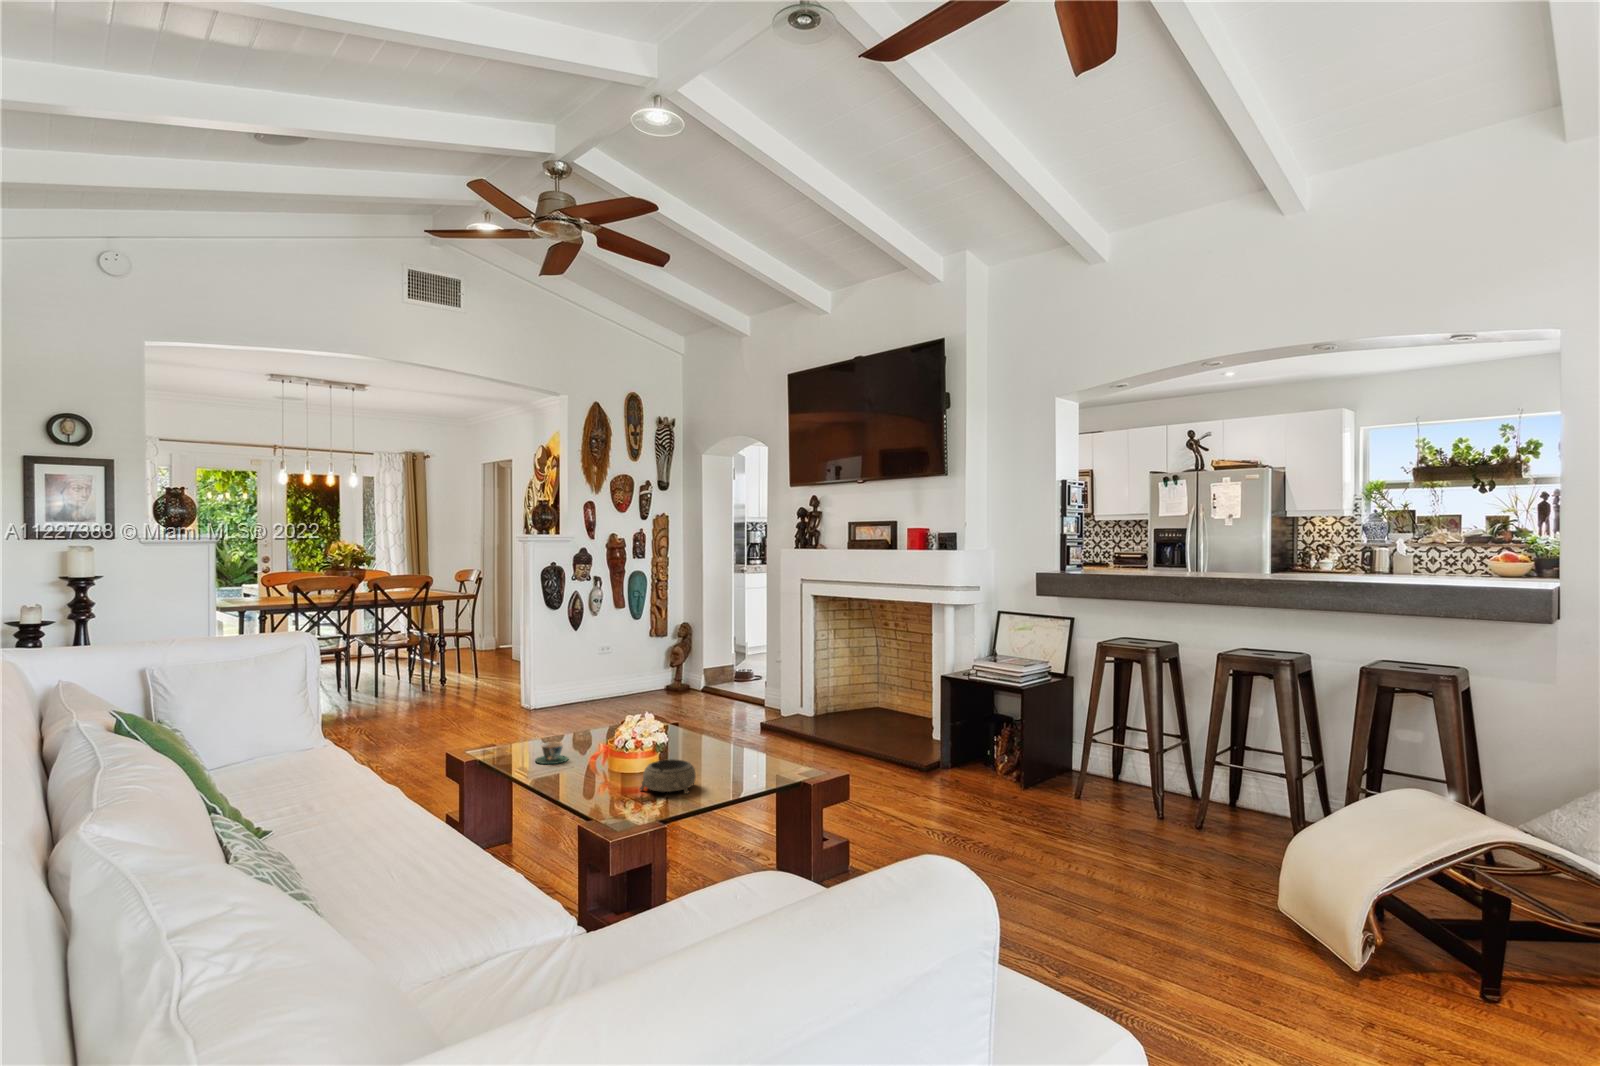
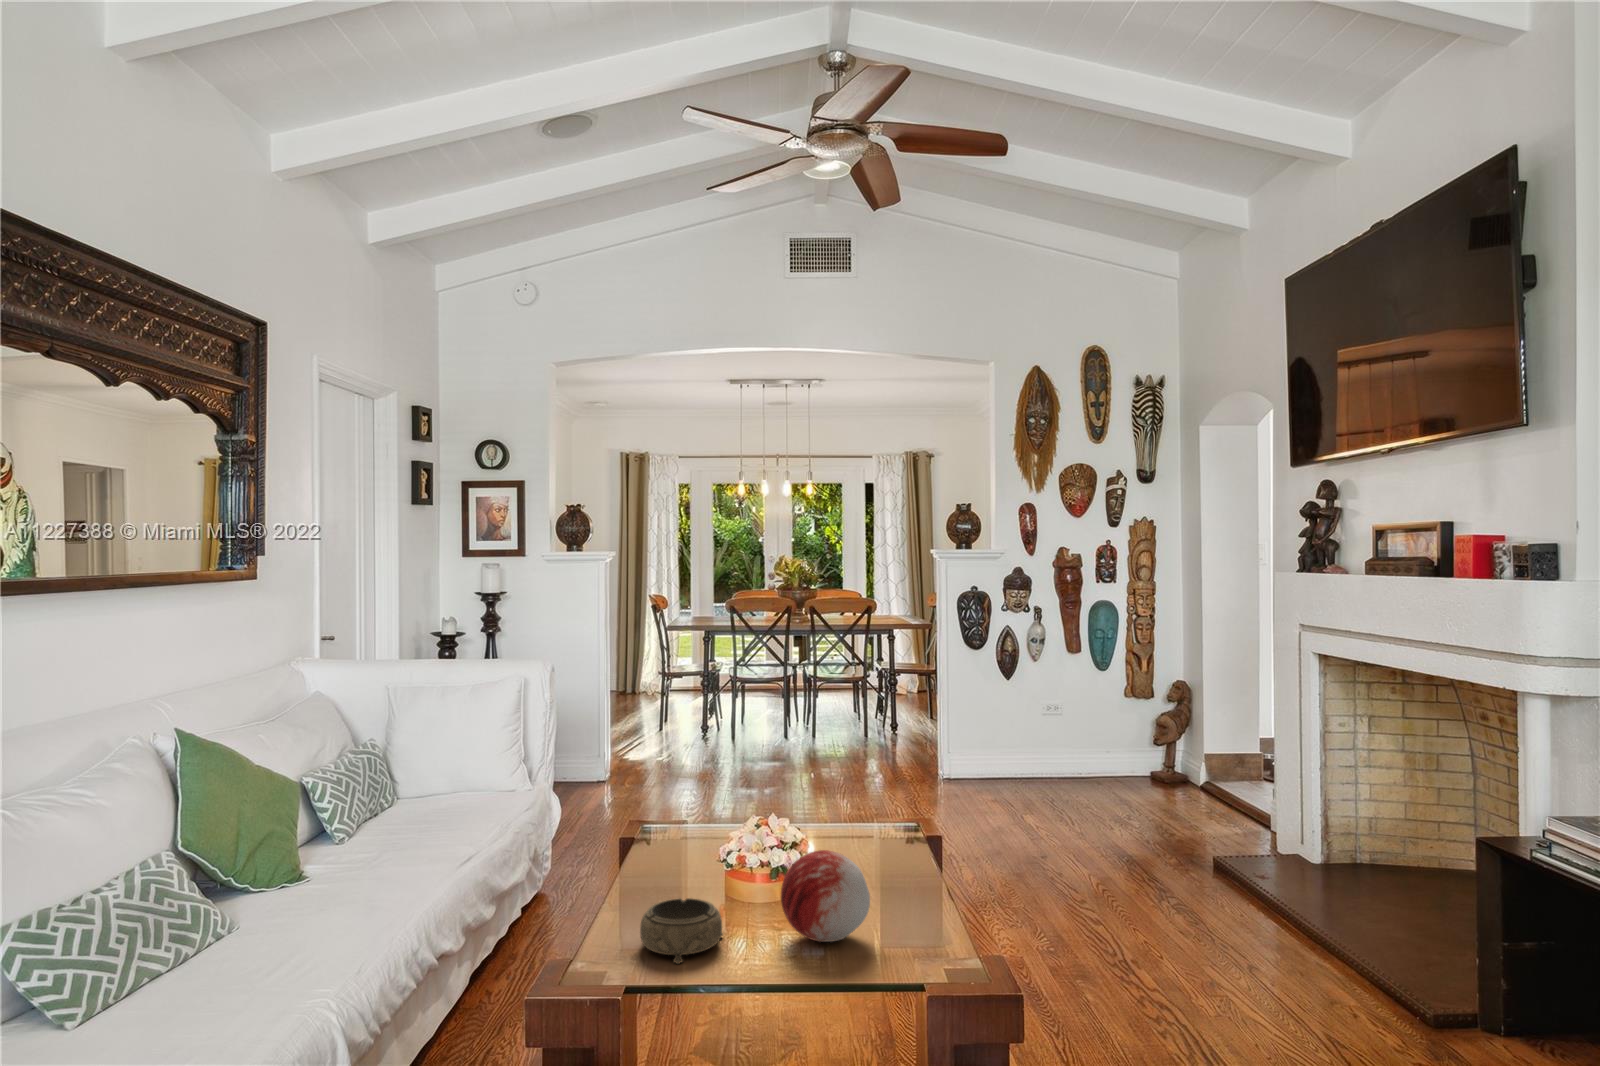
decorative orb: none [708,716,760,769] -> present [781,850,870,942]
teacup: present [535,742,568,764] -> none [648,834,694,866]

